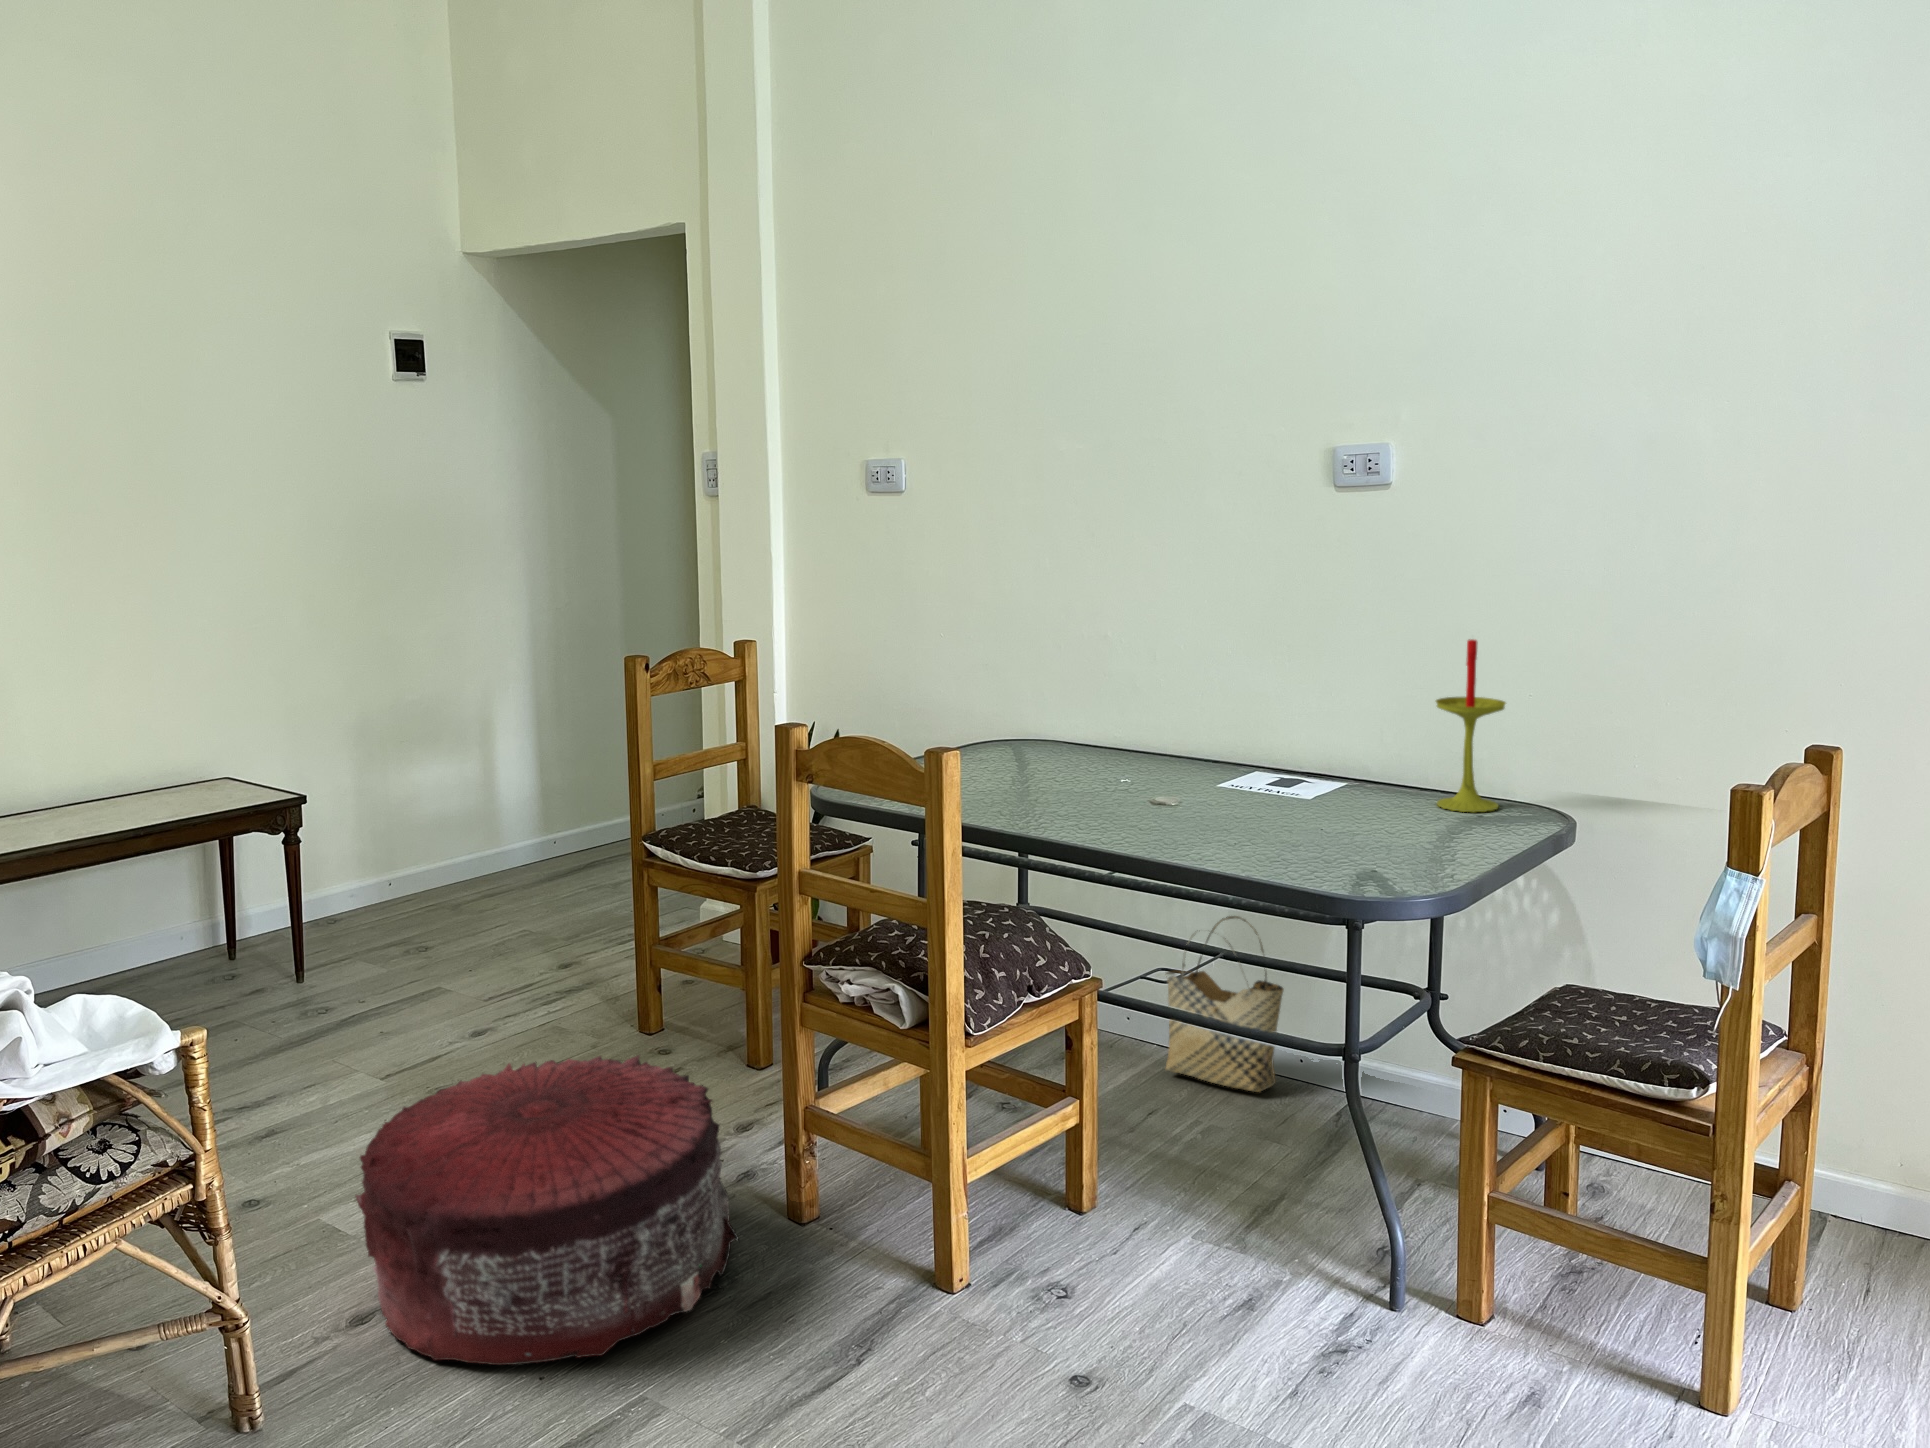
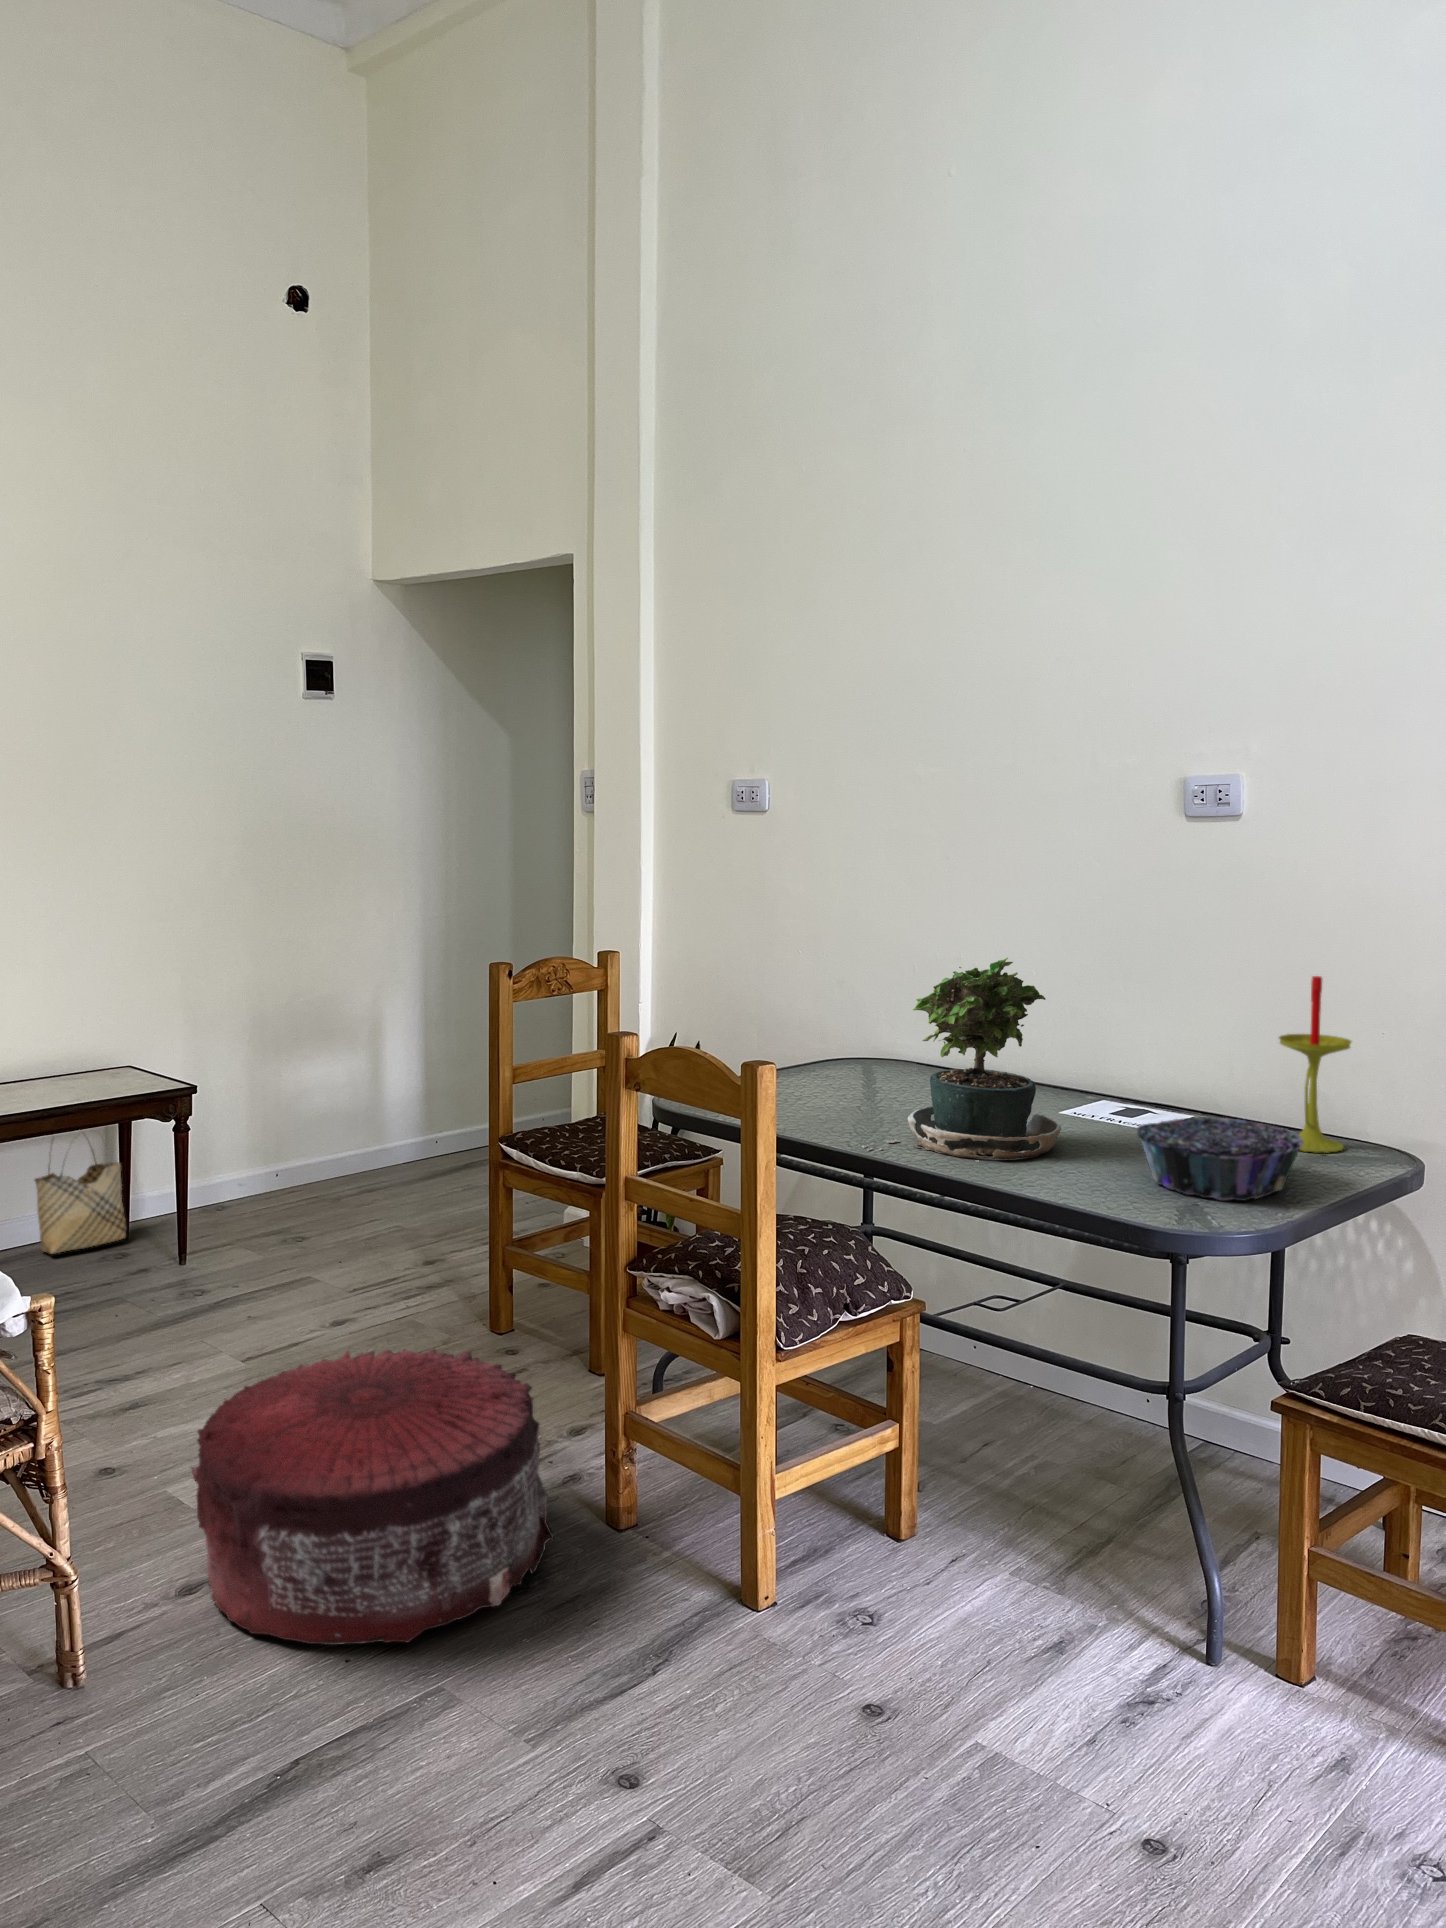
potted plant: none [1033,631,1230,837] -> present [862,958,1061,1160]
decorative bowl: none [1309,783,1473,864] -> present [1137,1118,1303,1201]
woven basket: present [1166,916,1284,1092] -> present [35,1132,126,1254]

